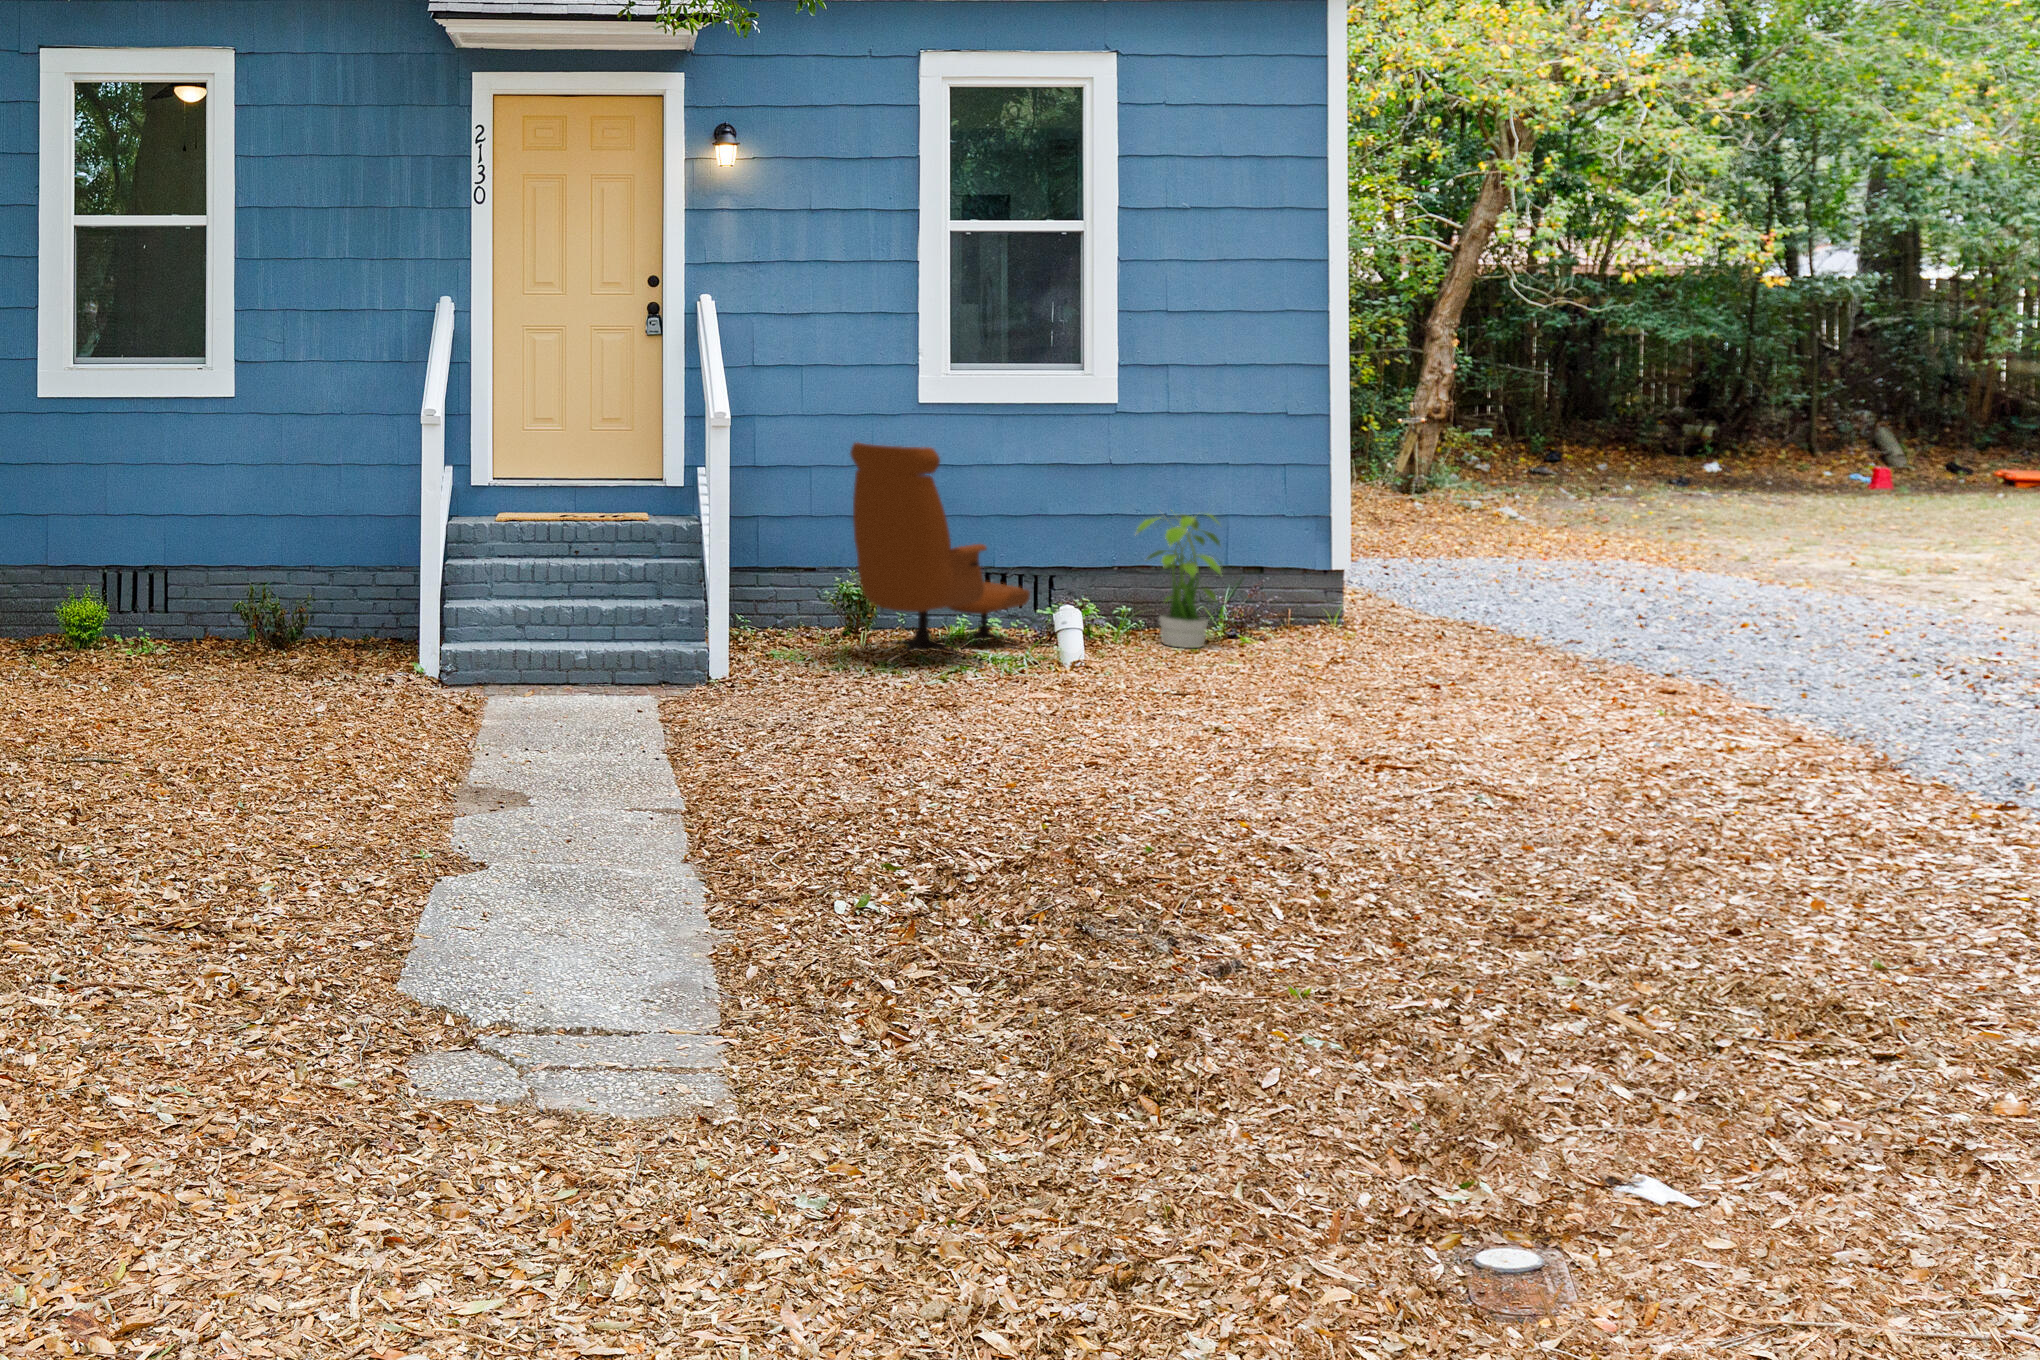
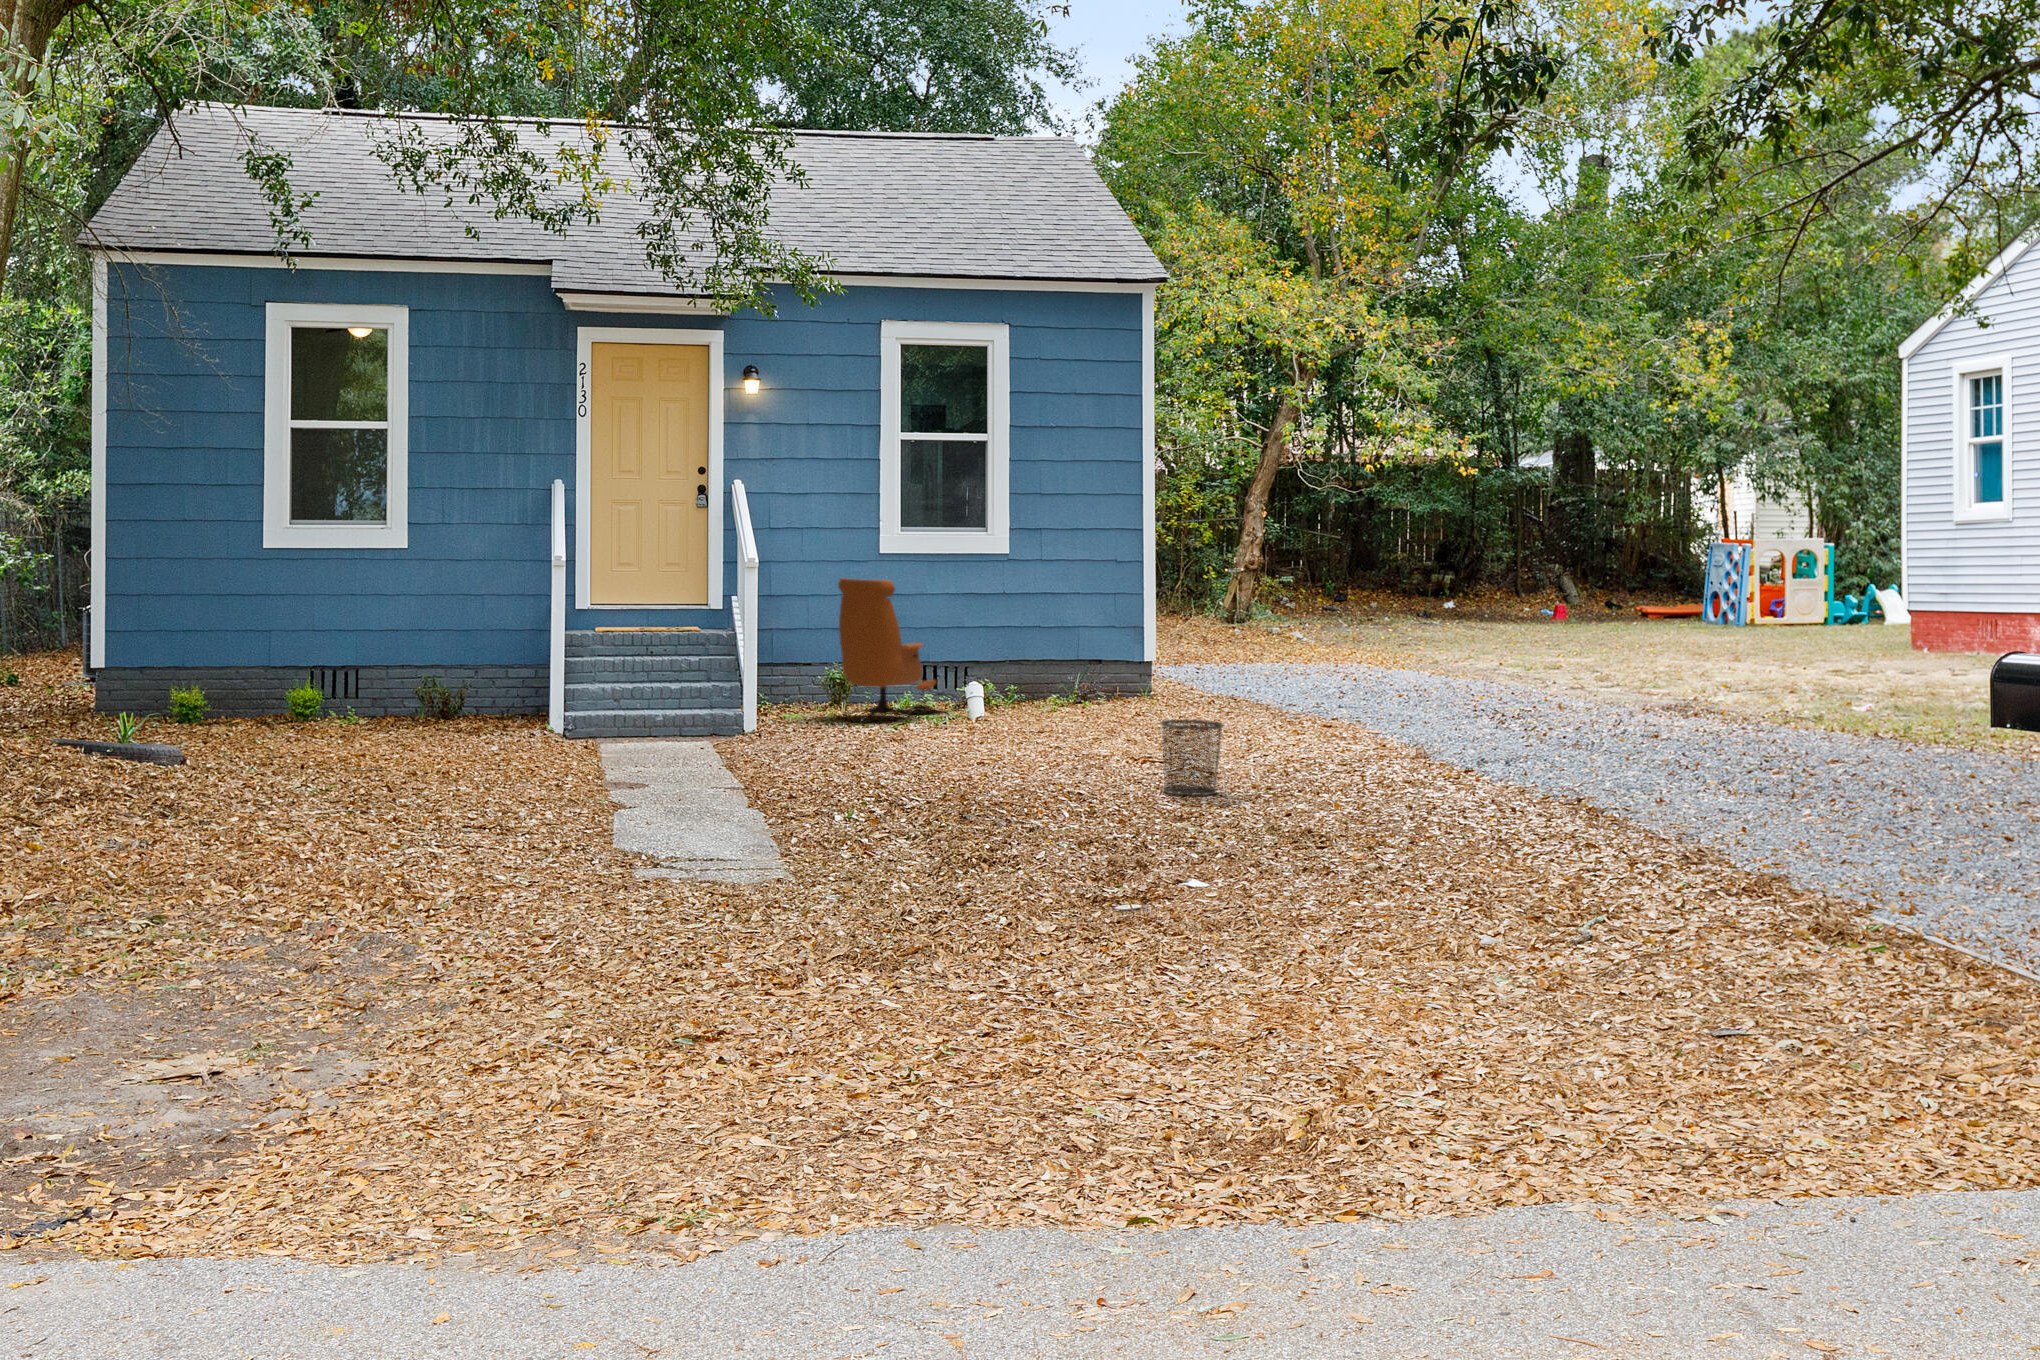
potted plant: present [1137,510,1222,648] -> none [1017,622,1071,712]
waste bin: none [1536,798,1707,993] -> present [1161,720,1223,796]

